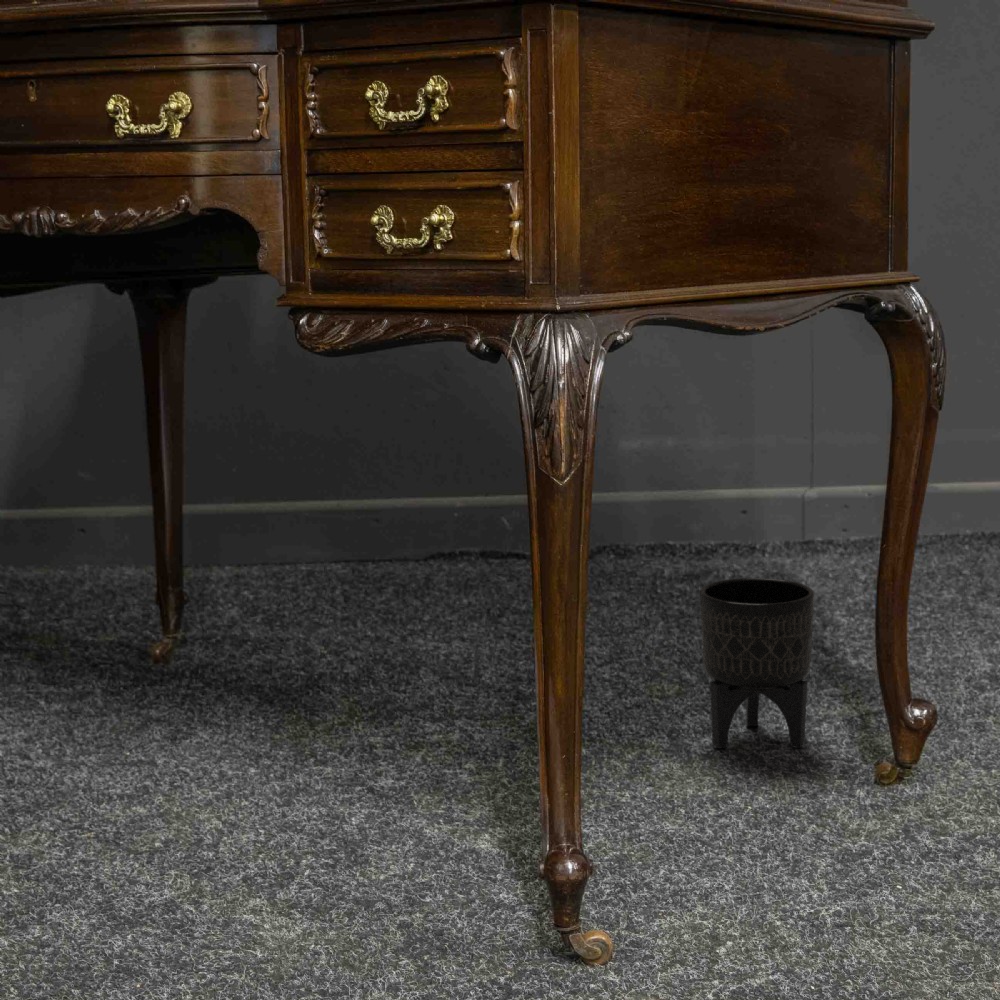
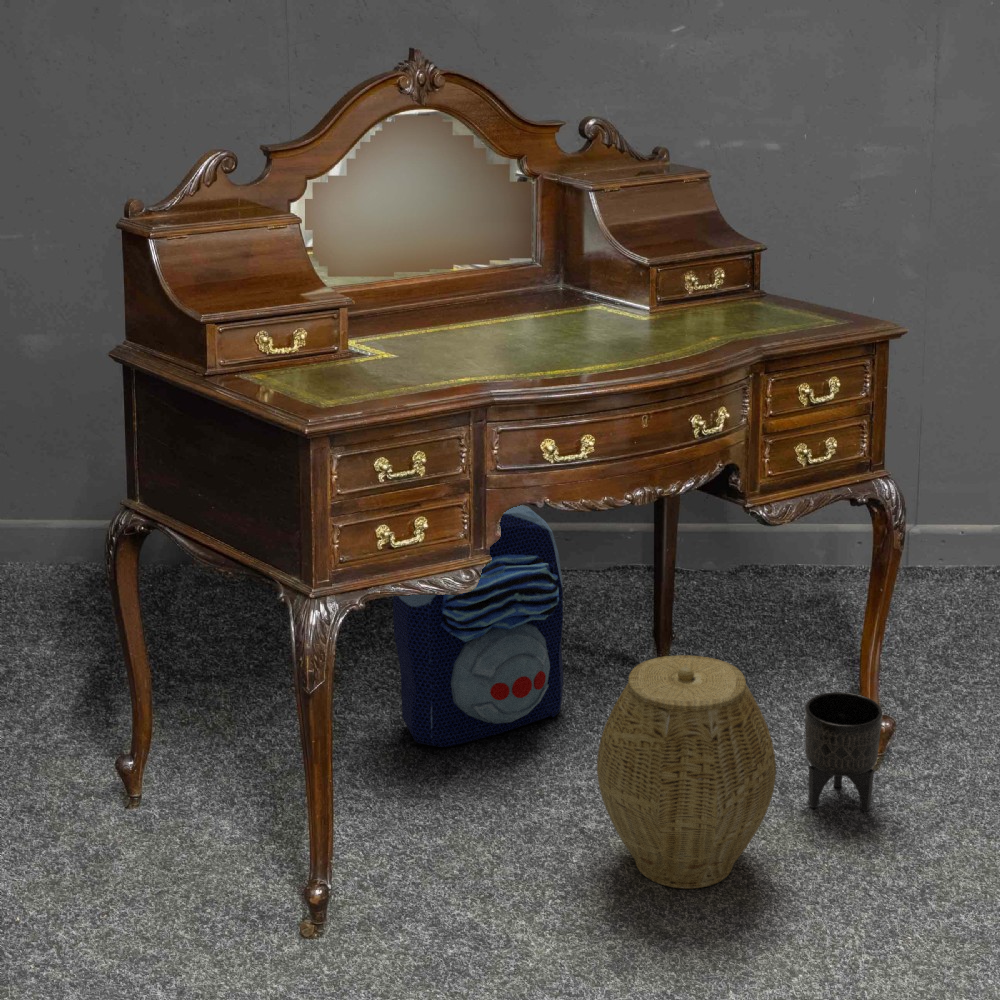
backpack: none [97,347,355,713] -> present [393,505,564,747]
woven basket: none [383,480,664,845] -> present [597,655,776,889]

